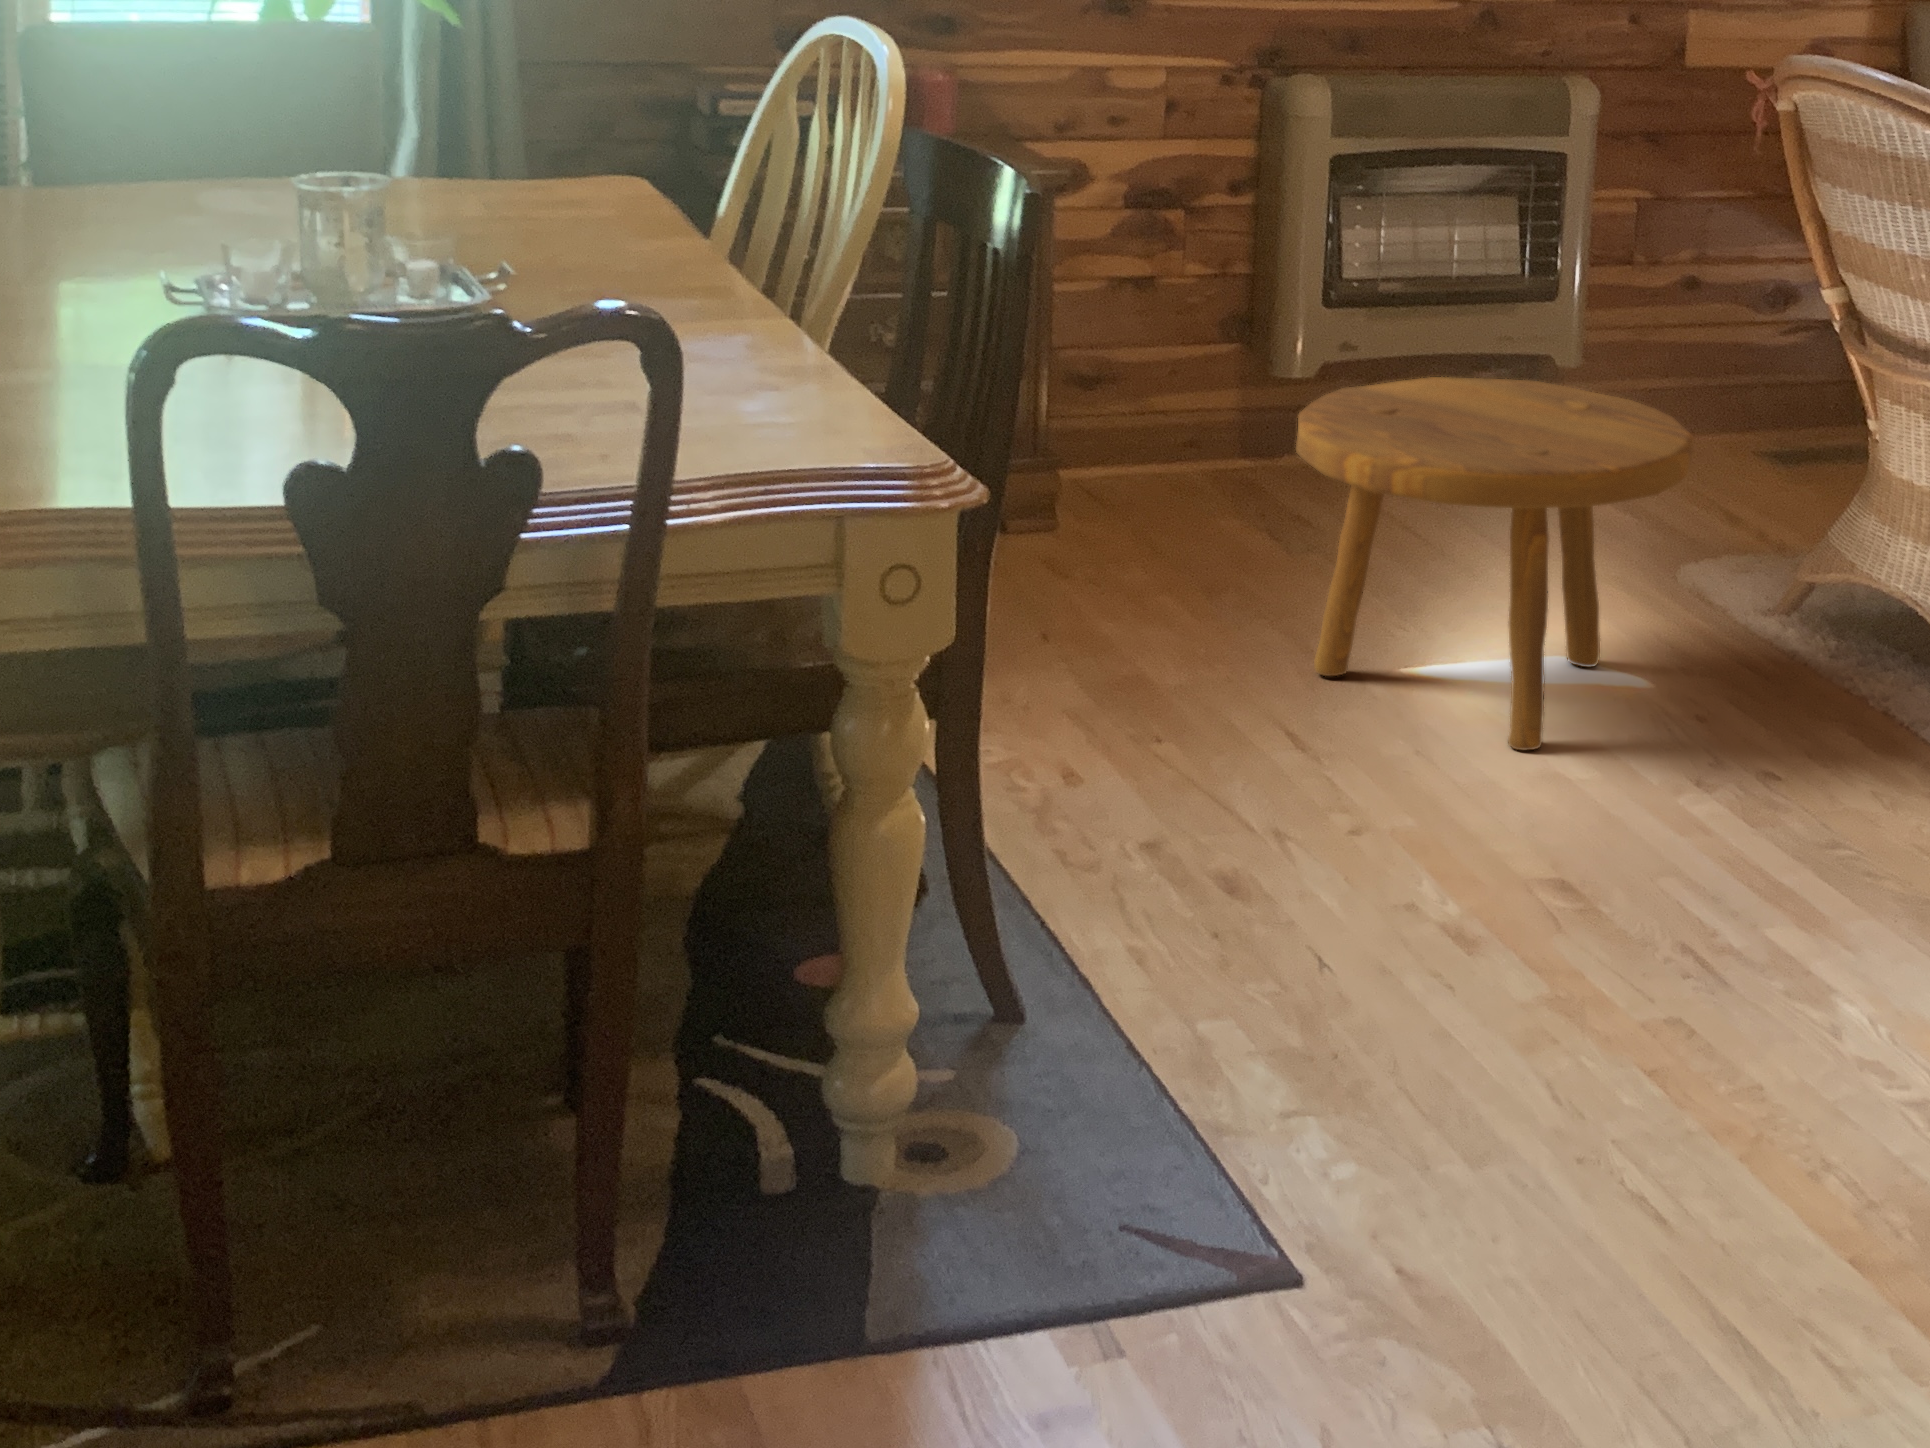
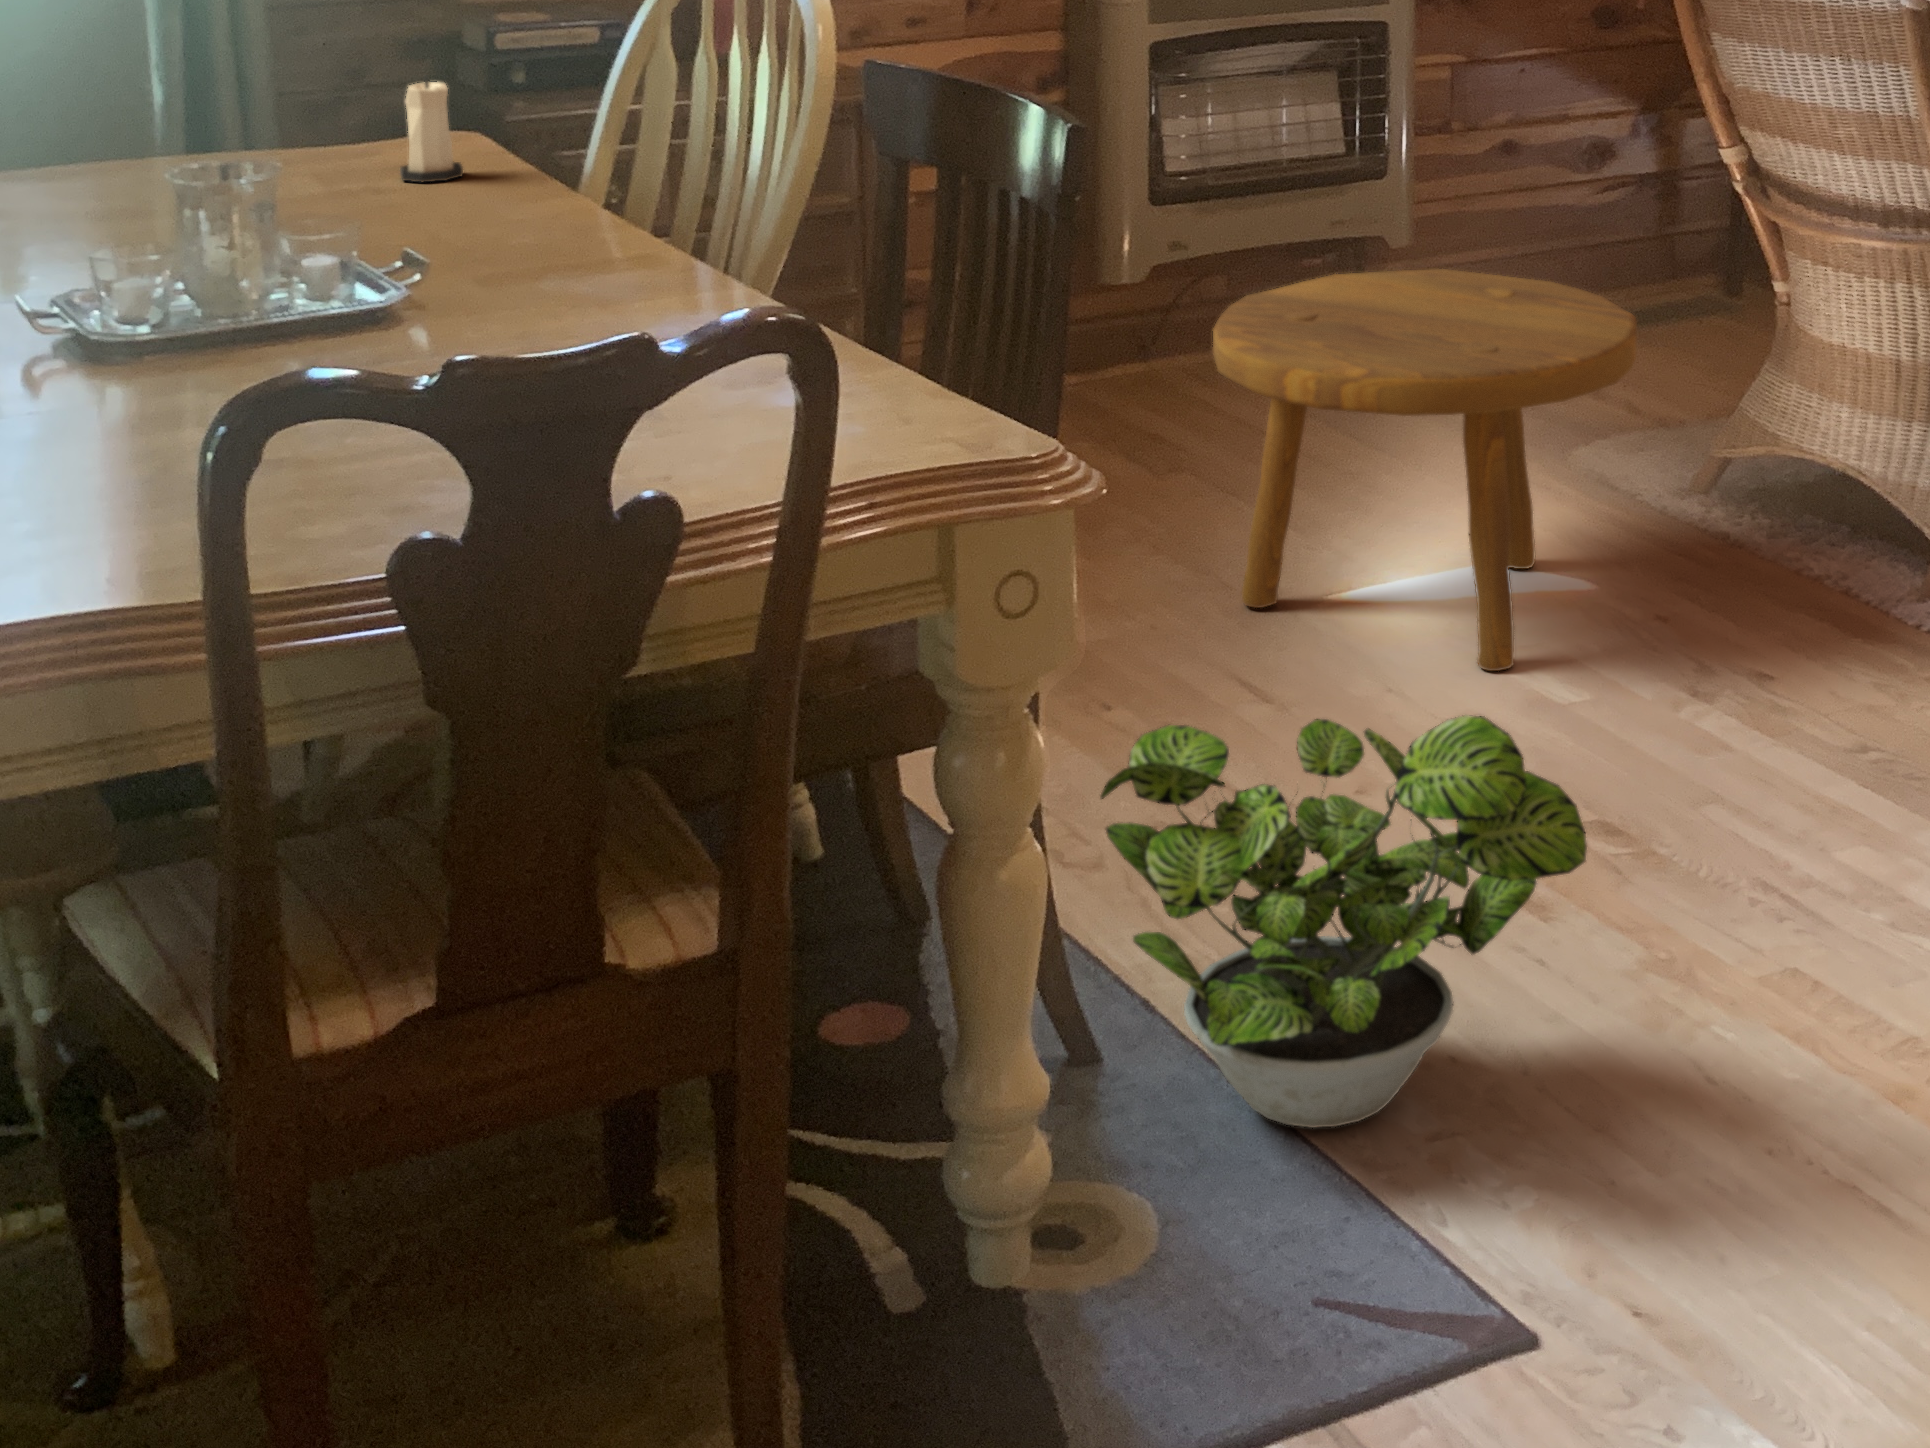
candle: none [554,121,607,215] -> present [400,77,463,182]
potted plant: none [1044,735,1451,1097] -> present [1100,715,1587,1128]

